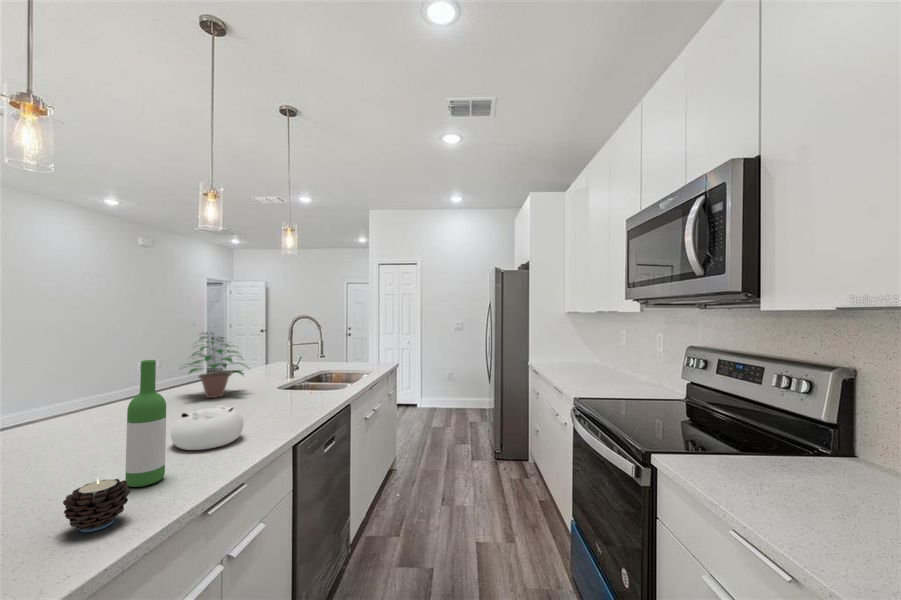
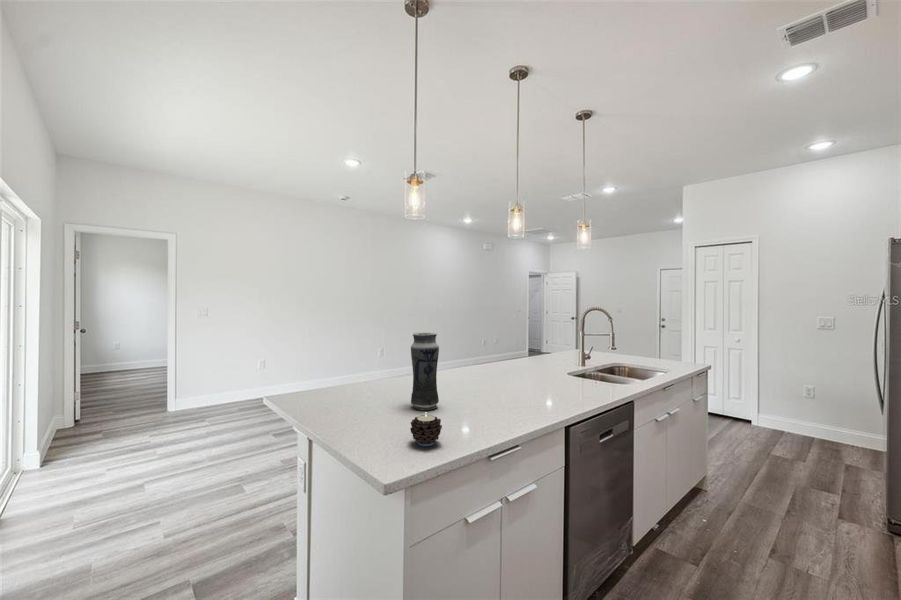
potted plant: present [189,333,243,398] -> none [493,321,544,374]
vase: none [41,355,103,479] -> present [411,332,439,410]
wine bottle: present [125,360,166,487] -> none [446,339,468,427]
decorative bowl: present [171,405,244,450] -> none [477,380,526,412]

